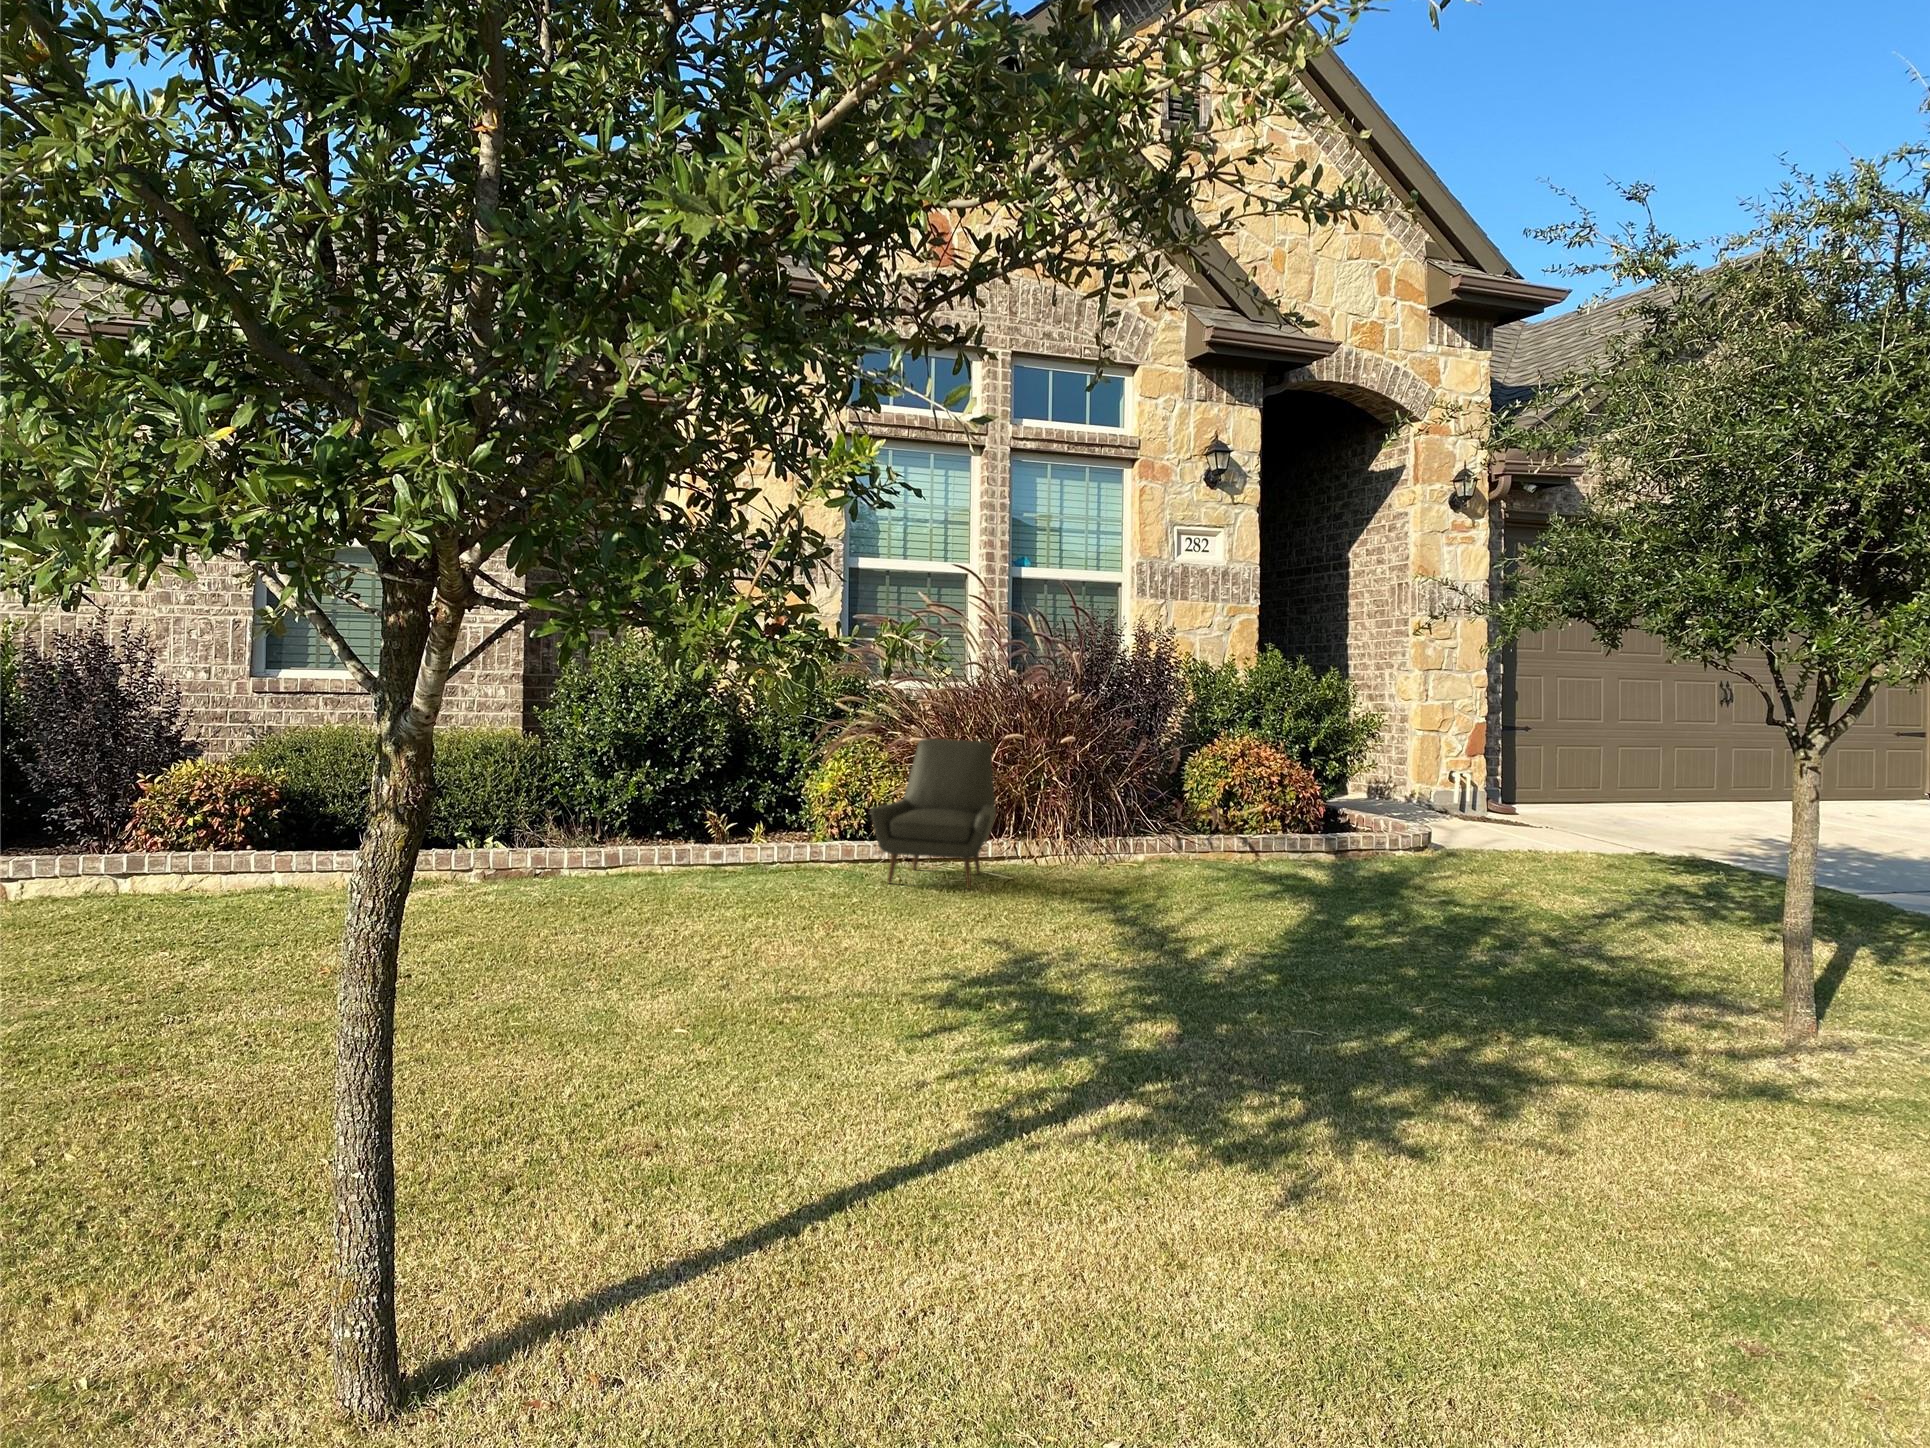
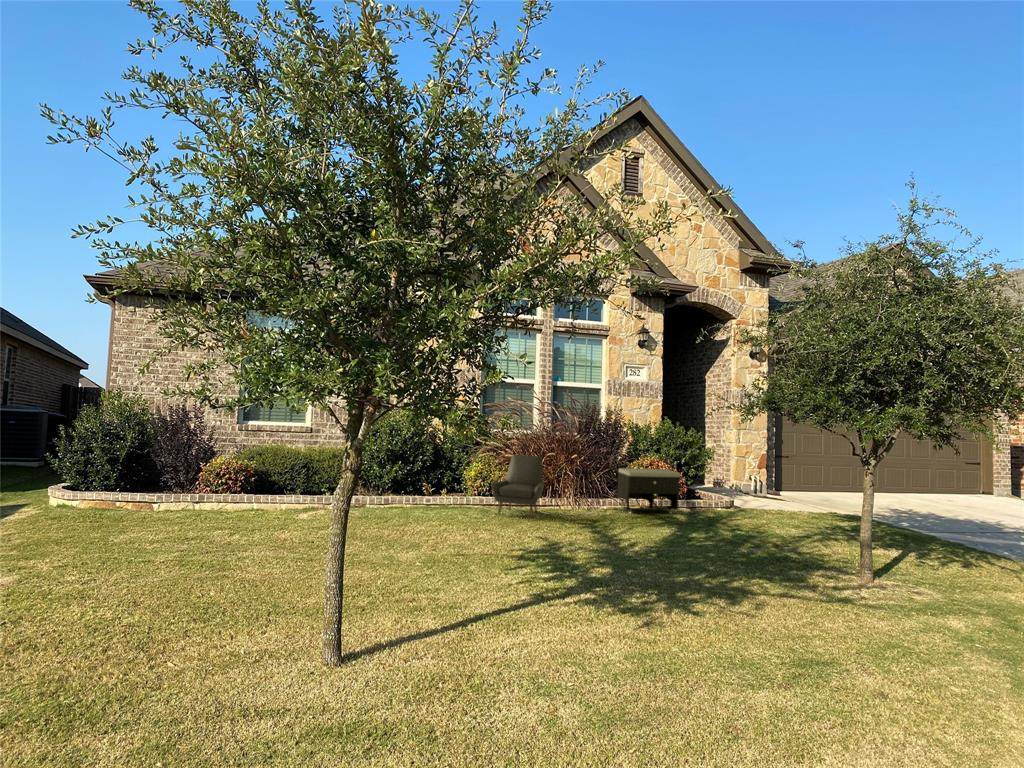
storage bench: none [1166,765,1312,869] -> present [617,468,680,514]

